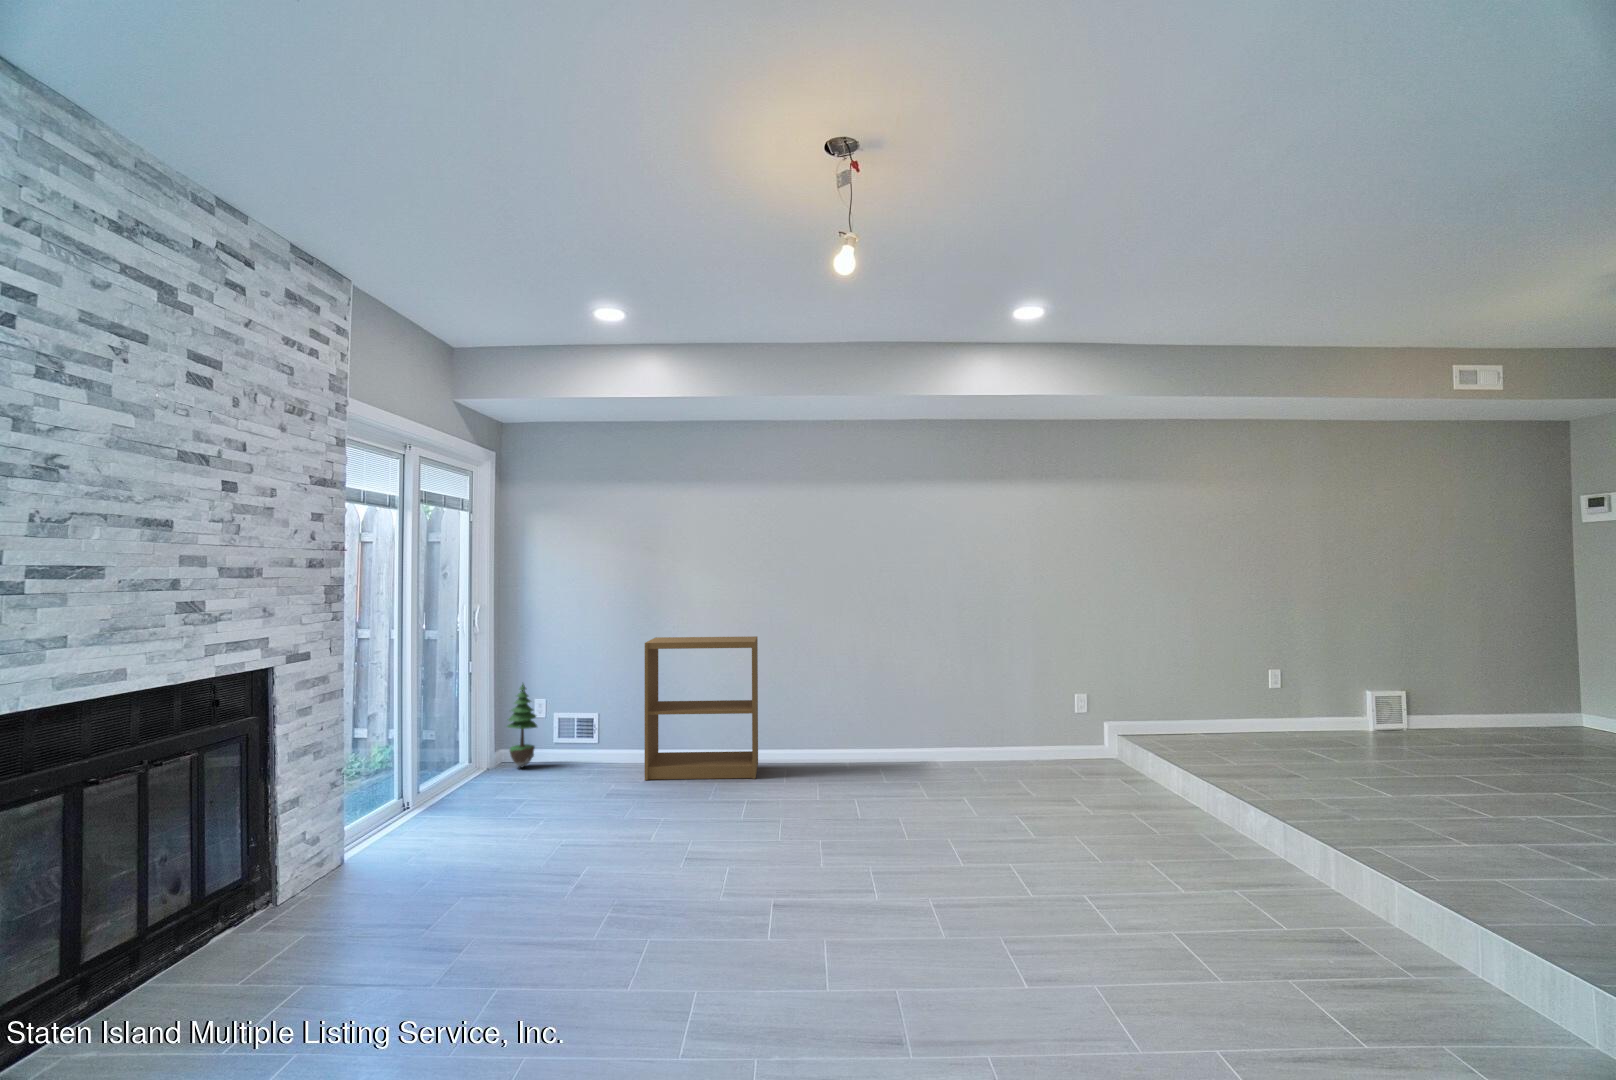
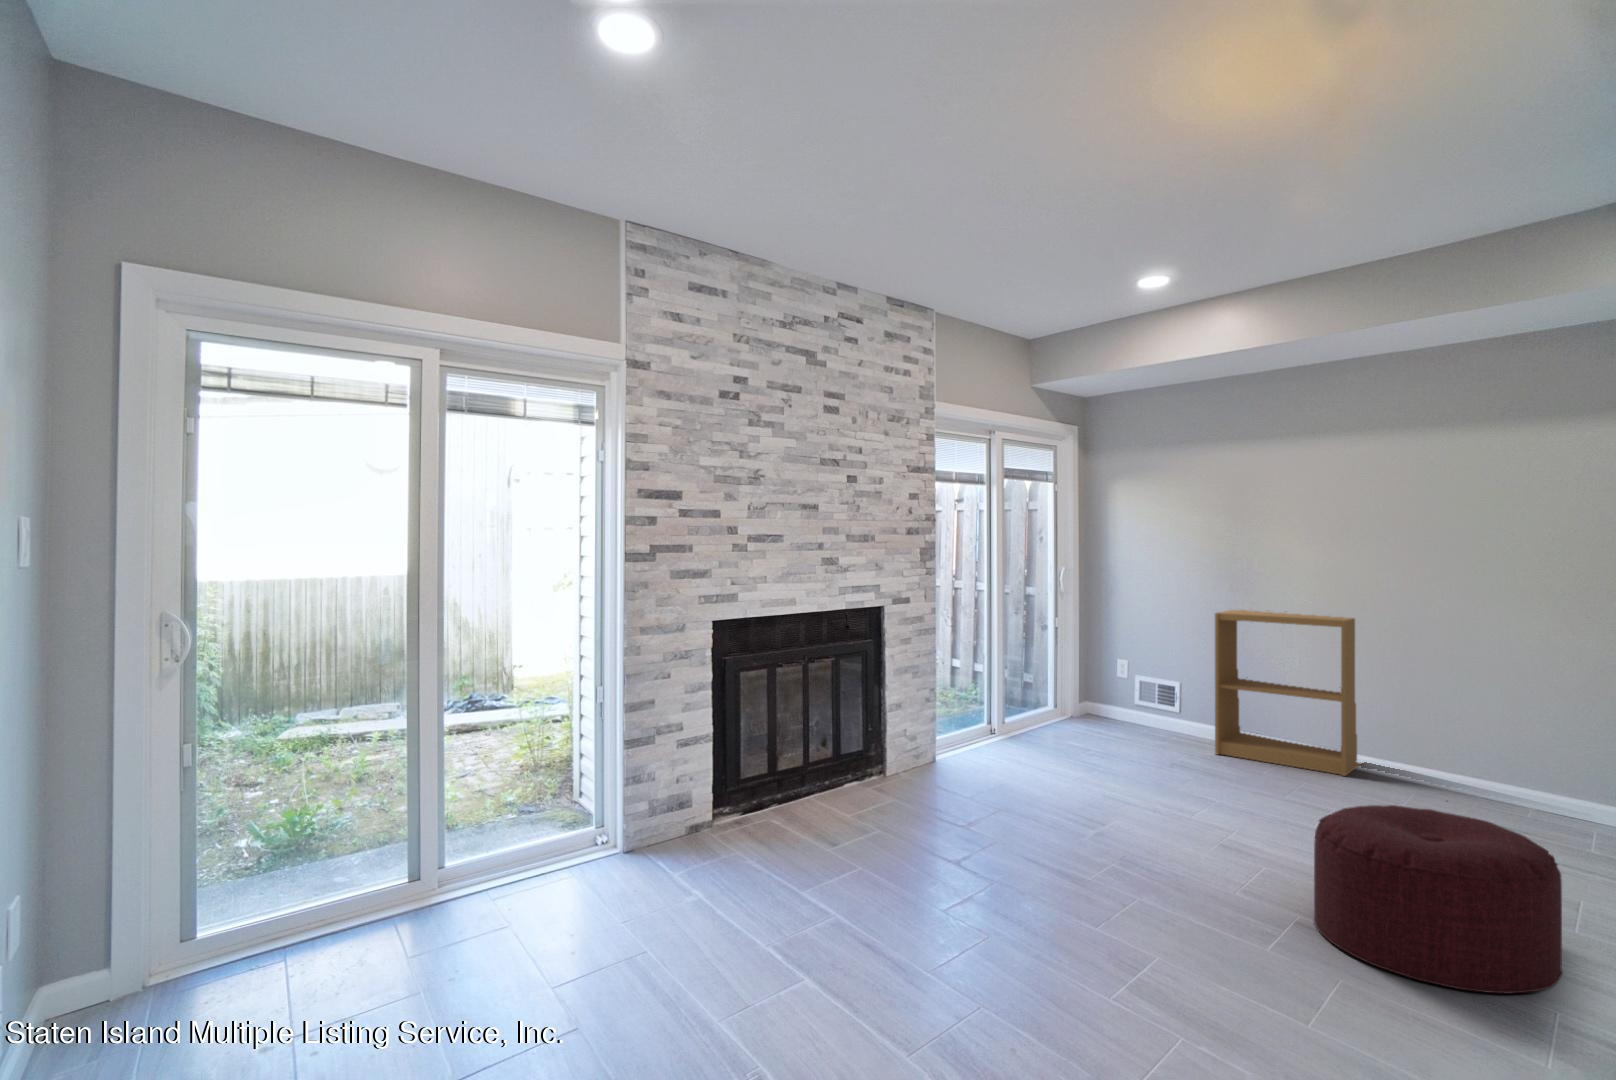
potted tree: present [507,684,537,767] -> none [1088,642,1119,723]
ottoman: none [836,804,1019,973] -> present [1314,805,1562,993]

